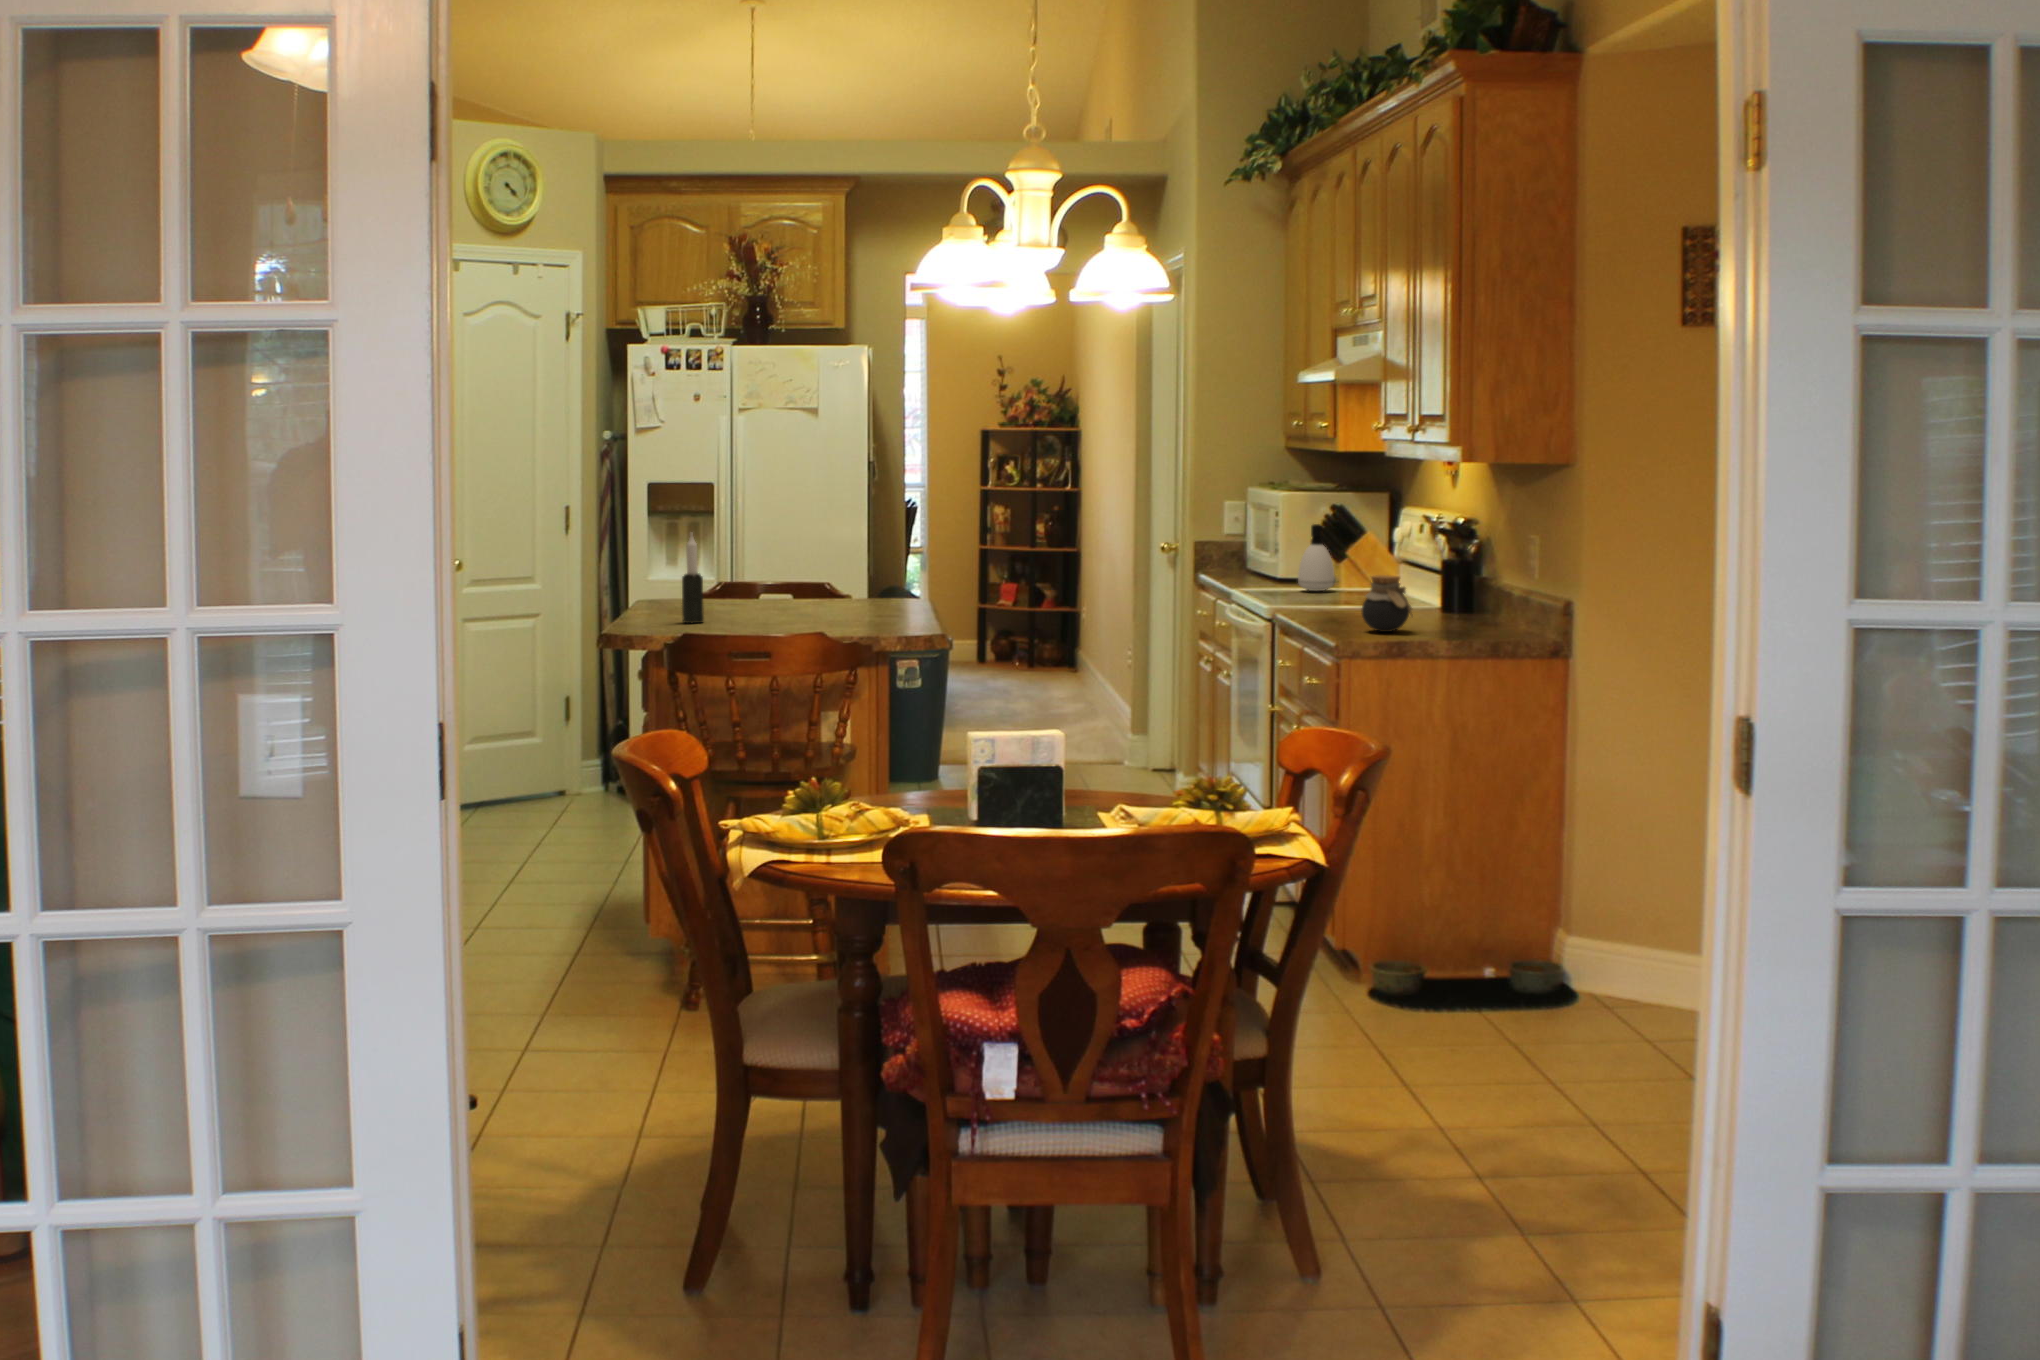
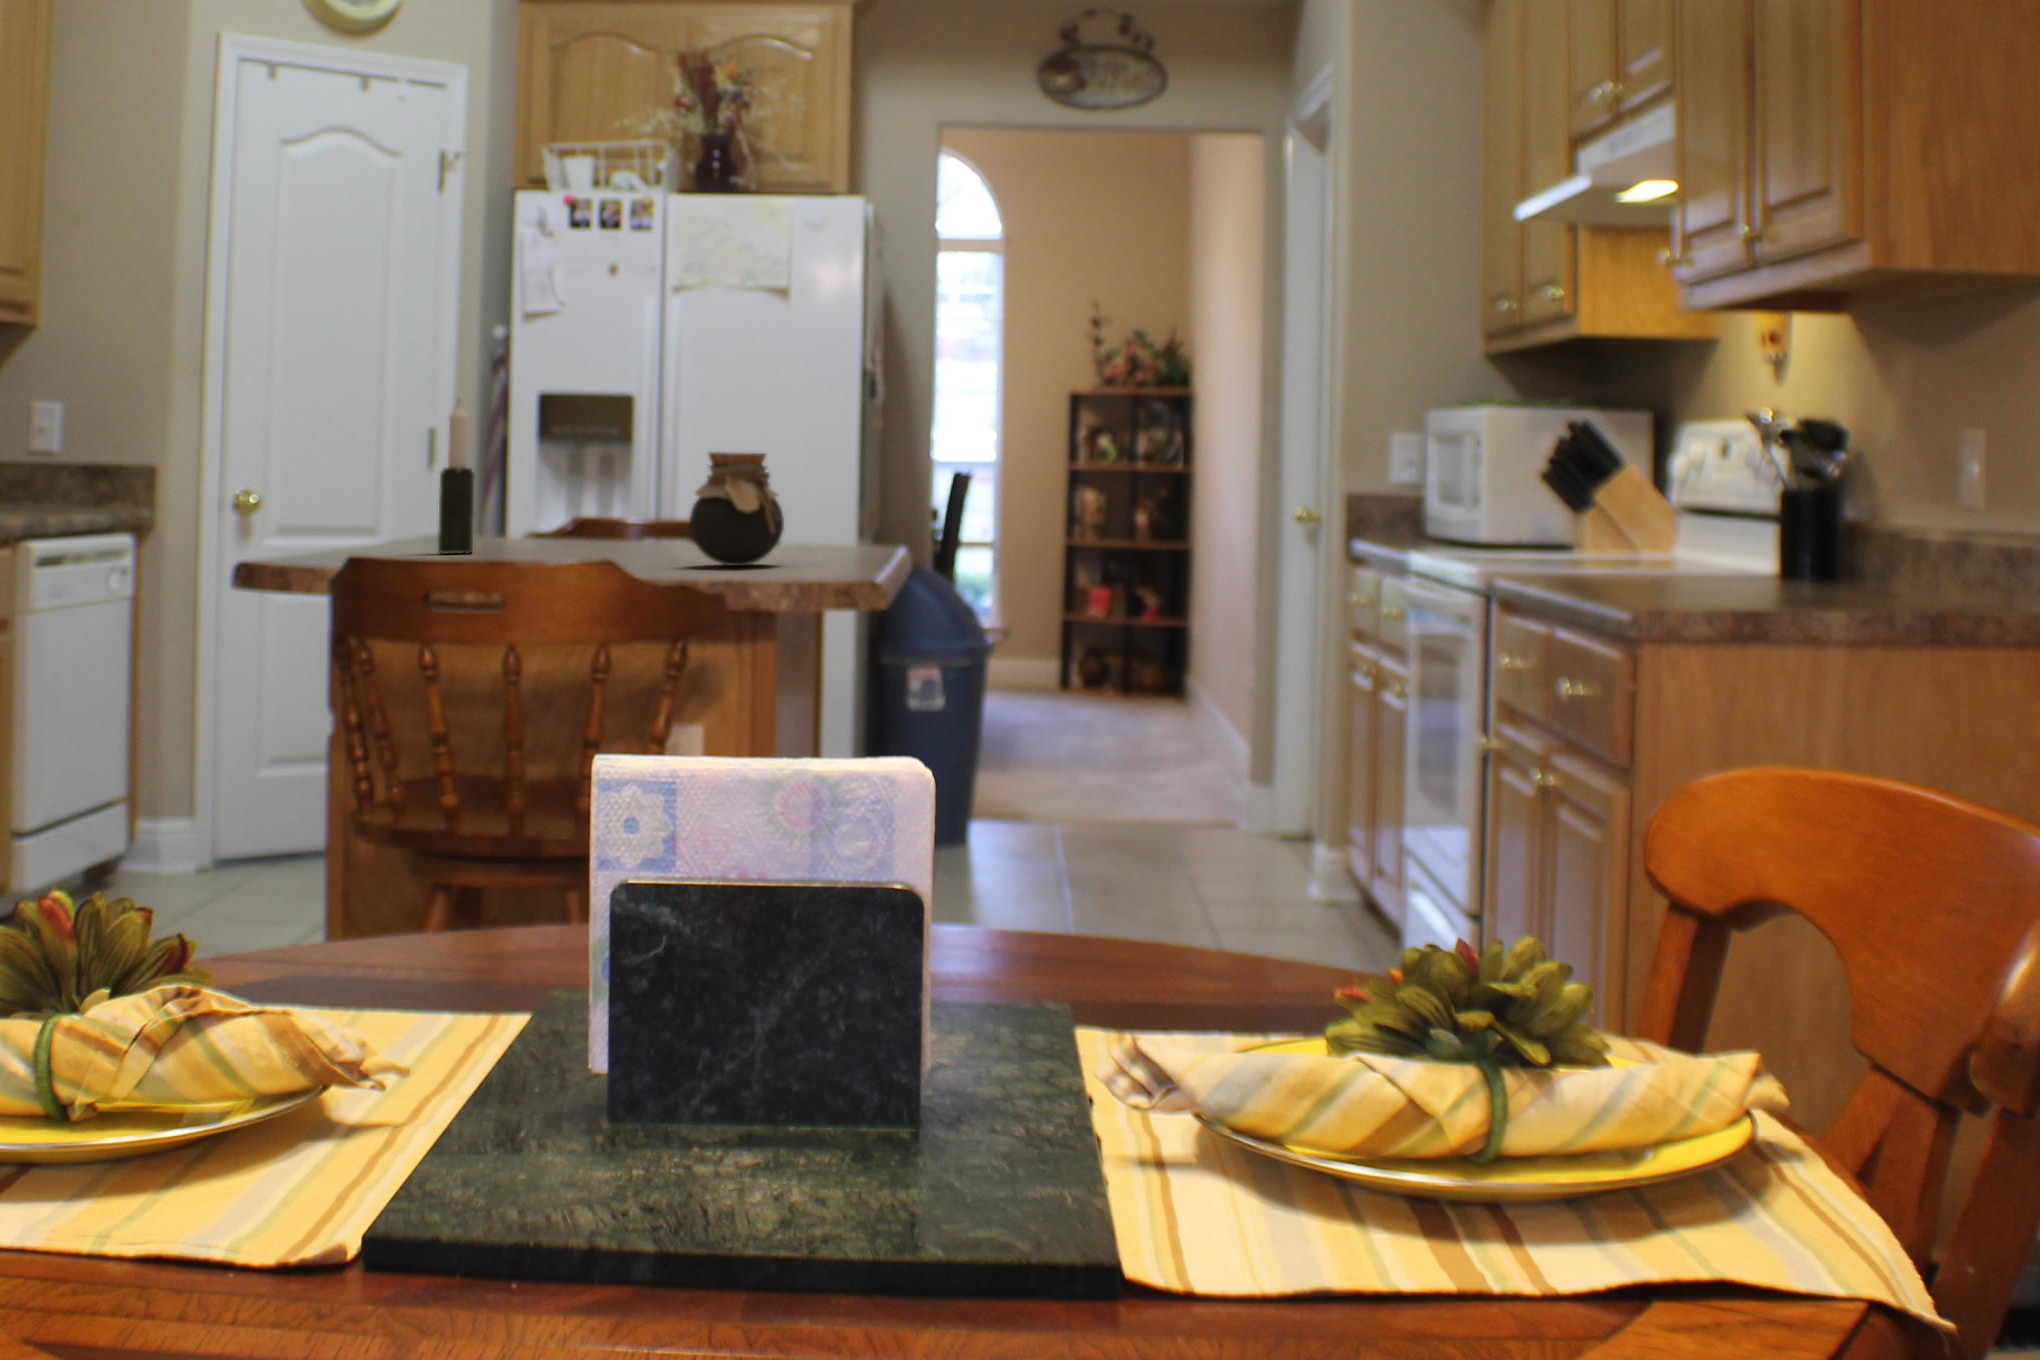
soap dispenser: present [1298,524,1335,591] -> none [1519,444,1583,555]
jar: present [1362,575,1412,632] -> present [689,452,784,566]

